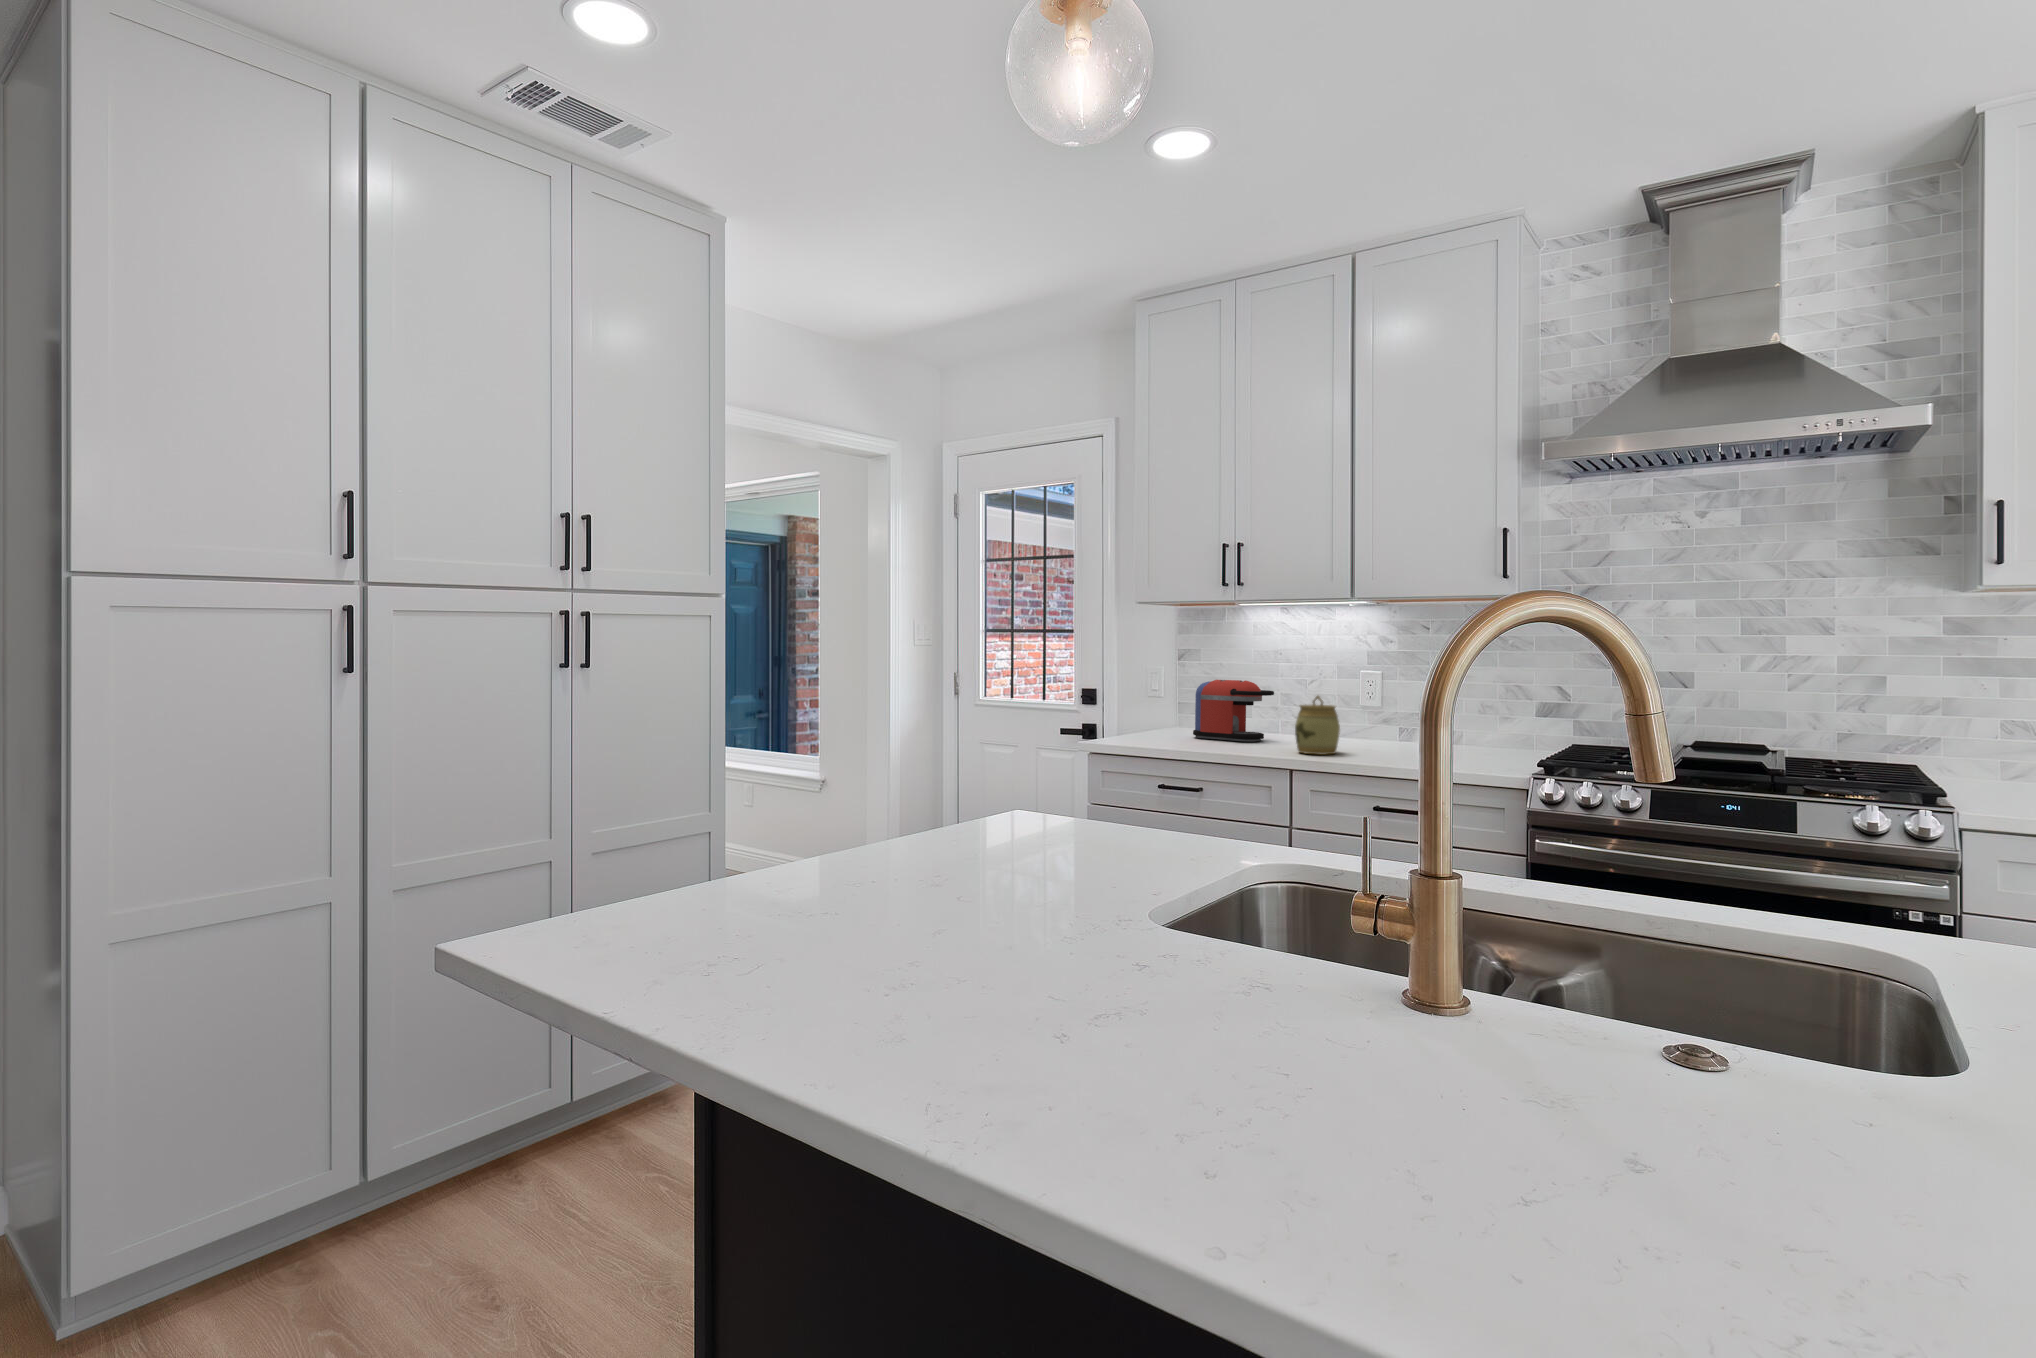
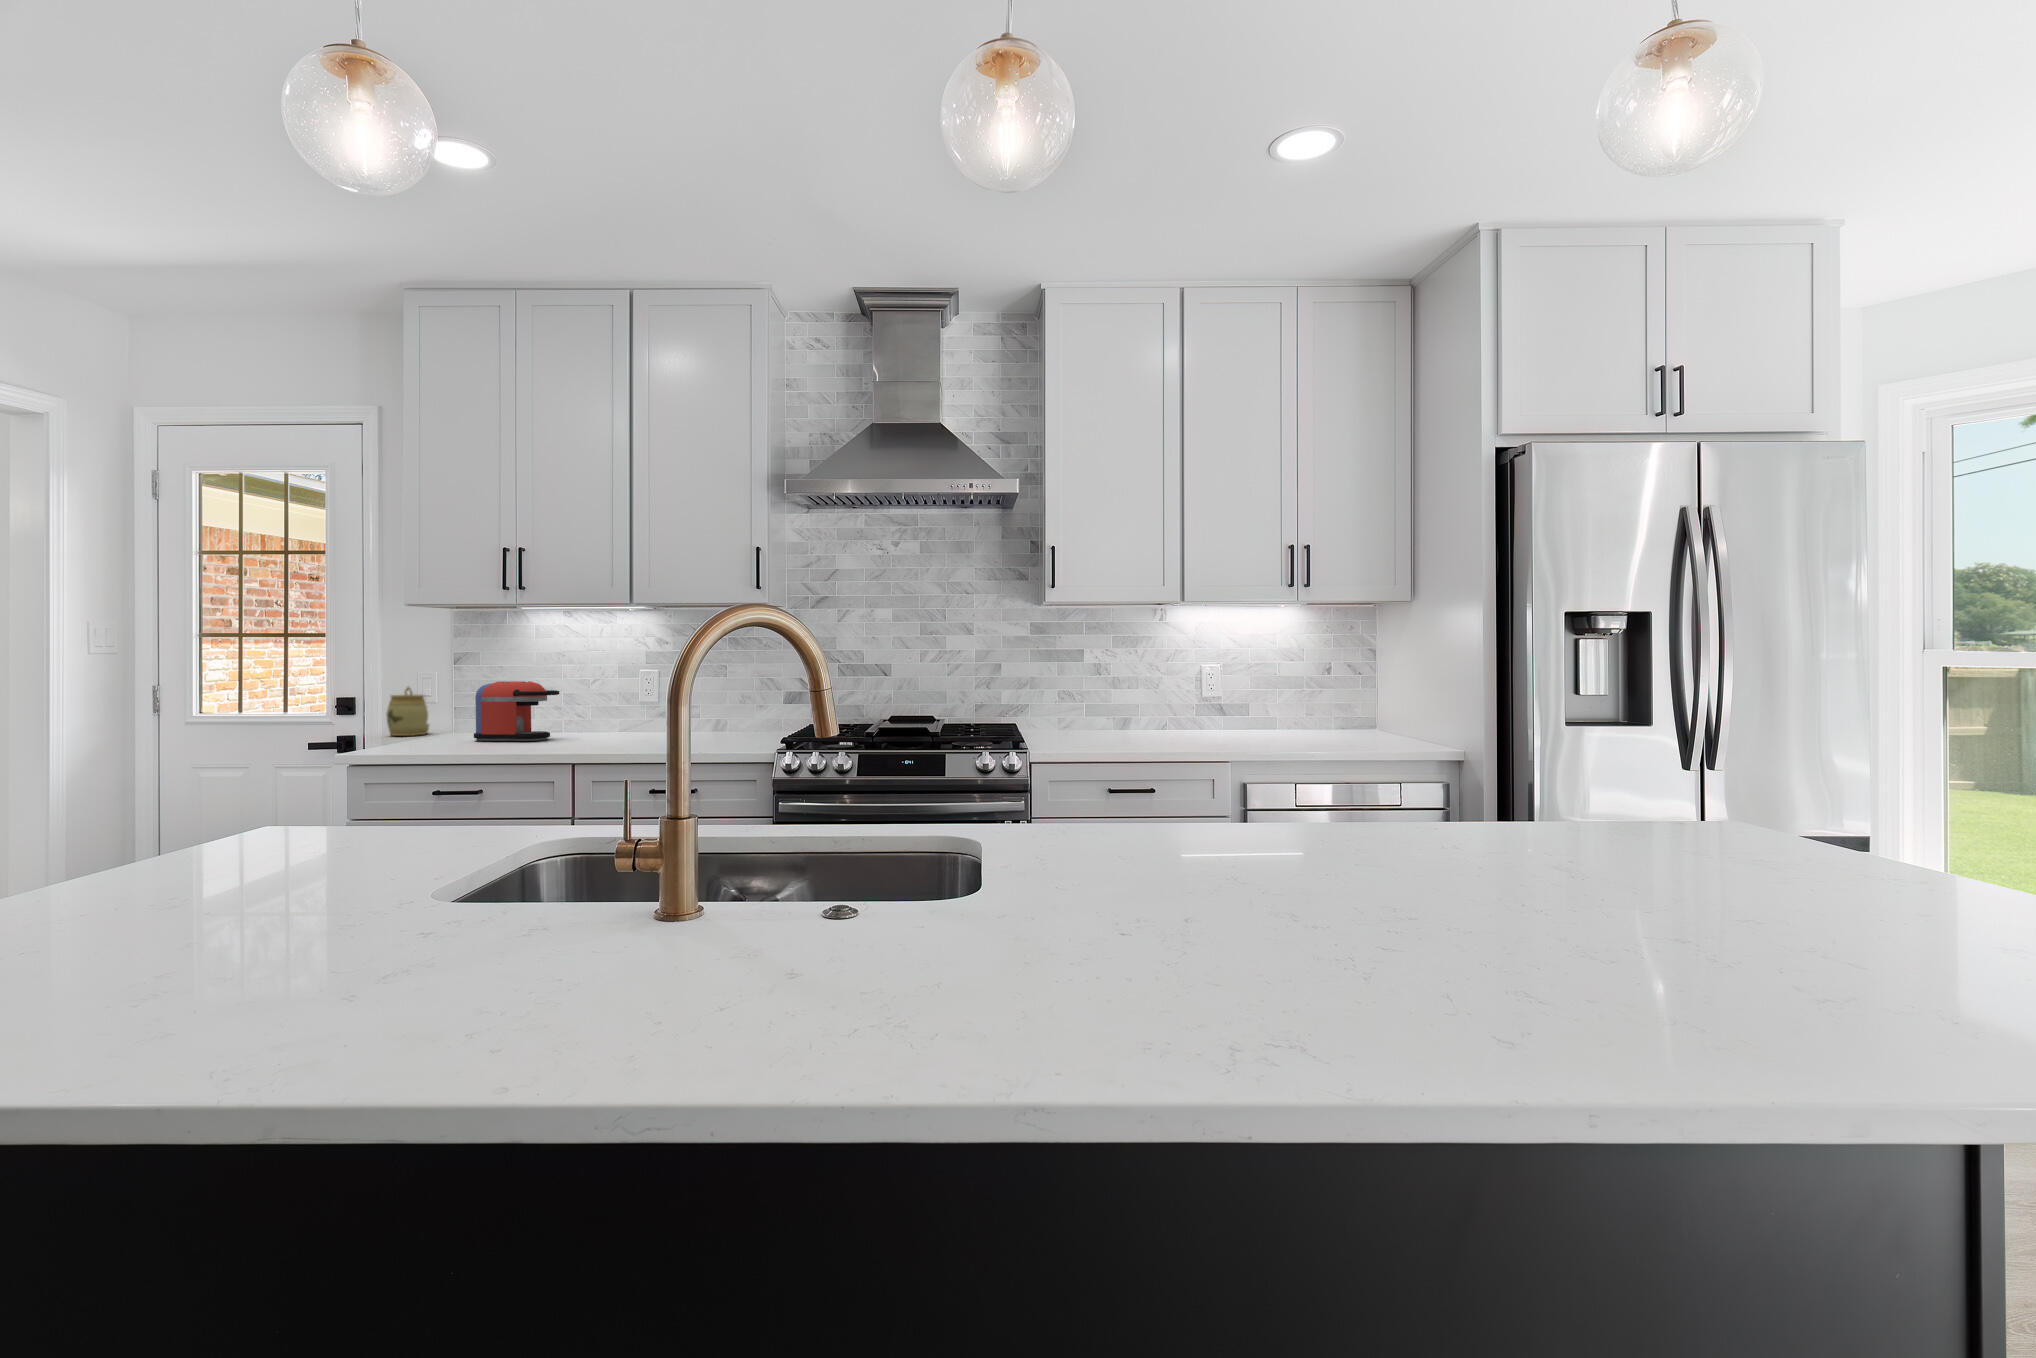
jar: present [1295,696,1340,754] -> present [387,687,429,736]

